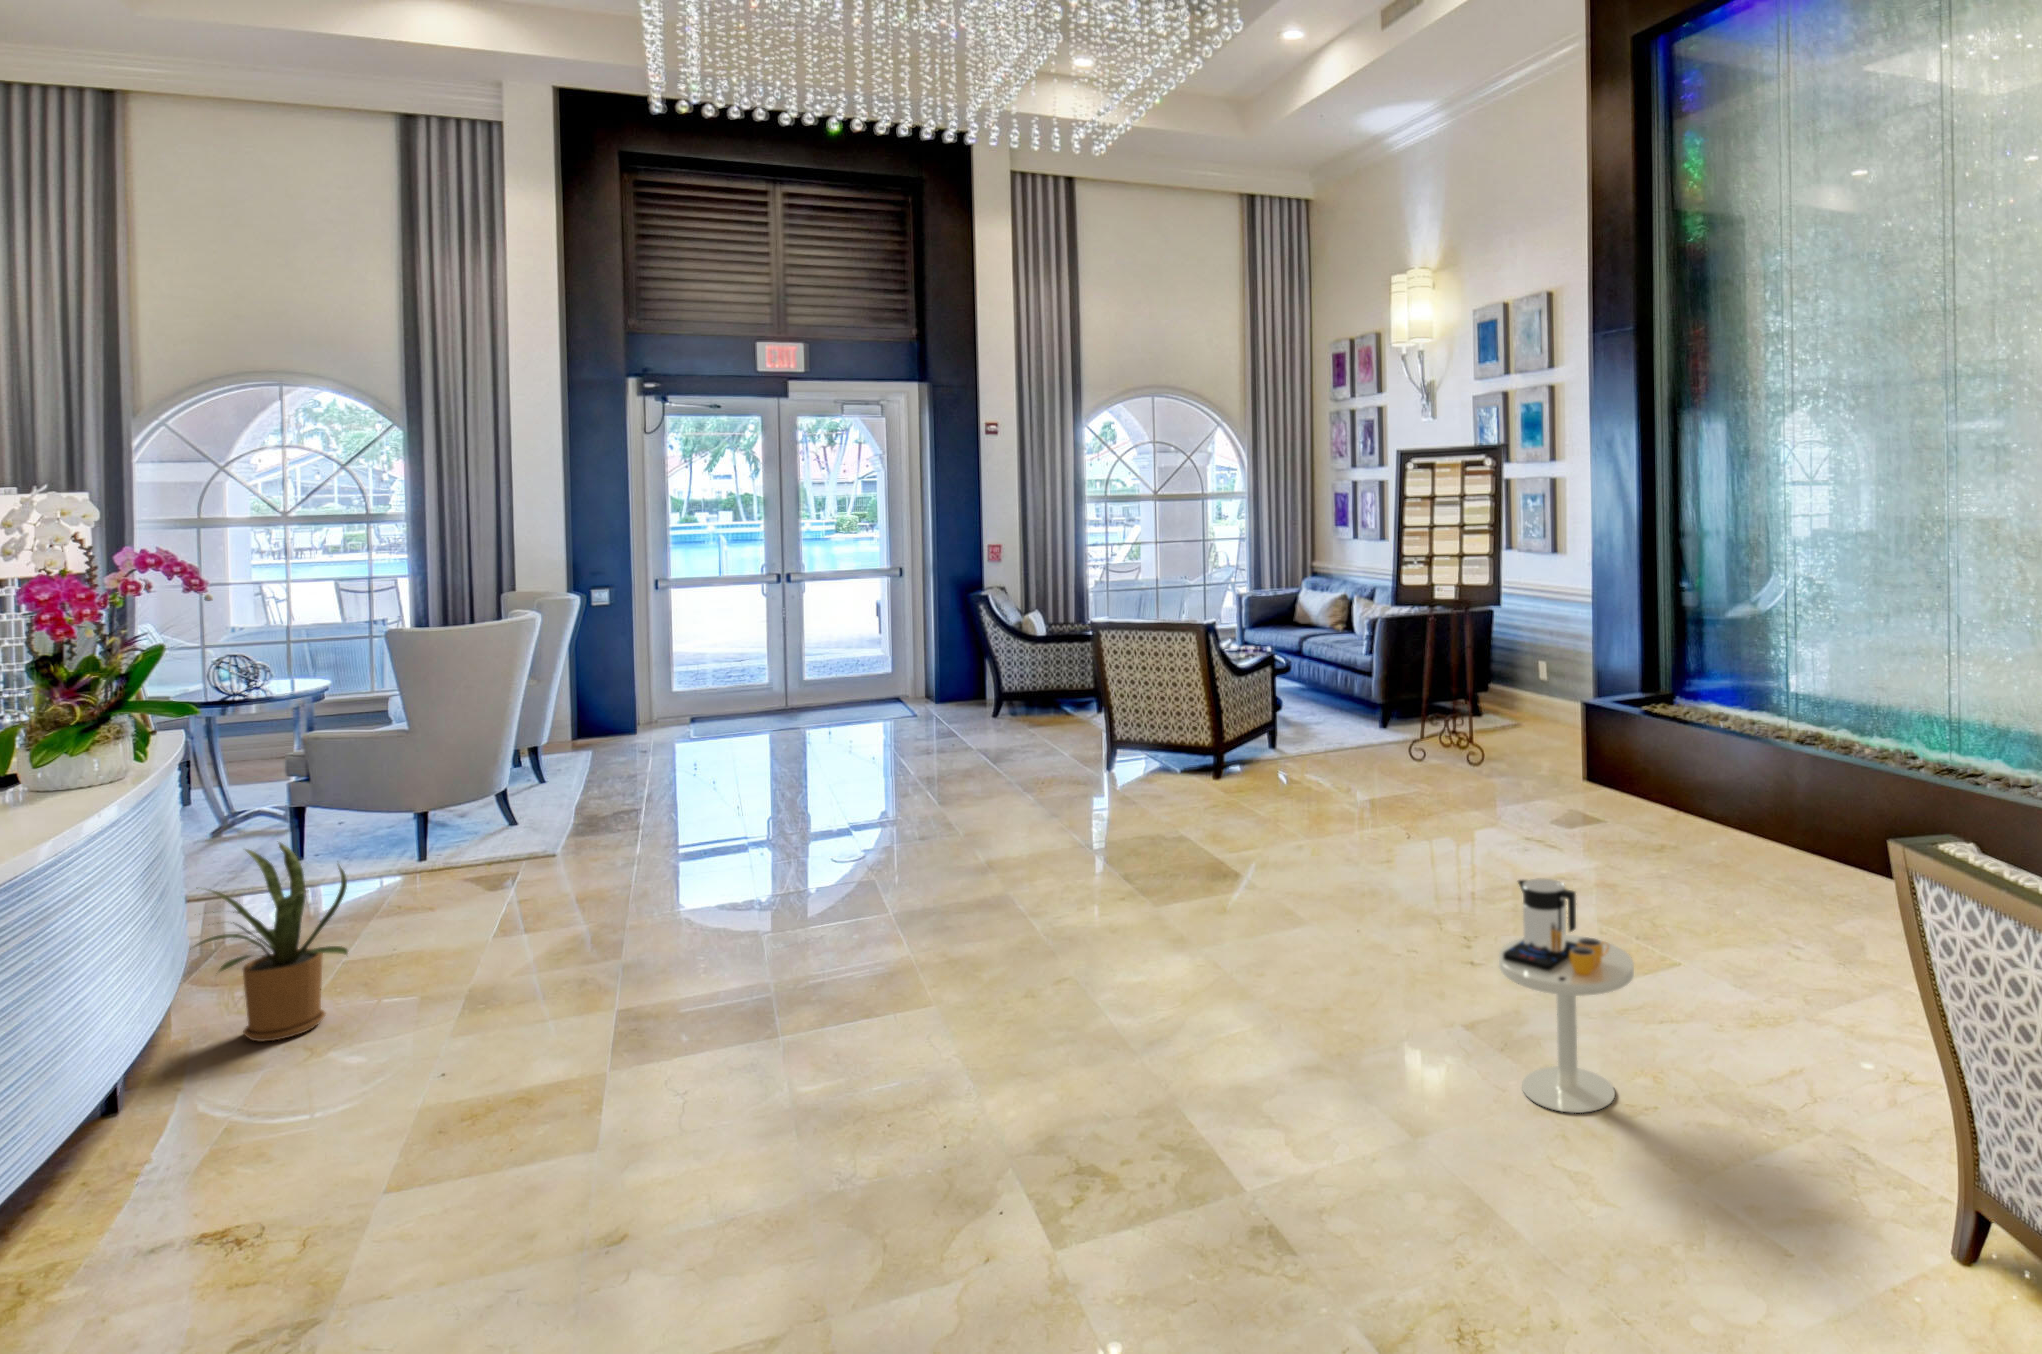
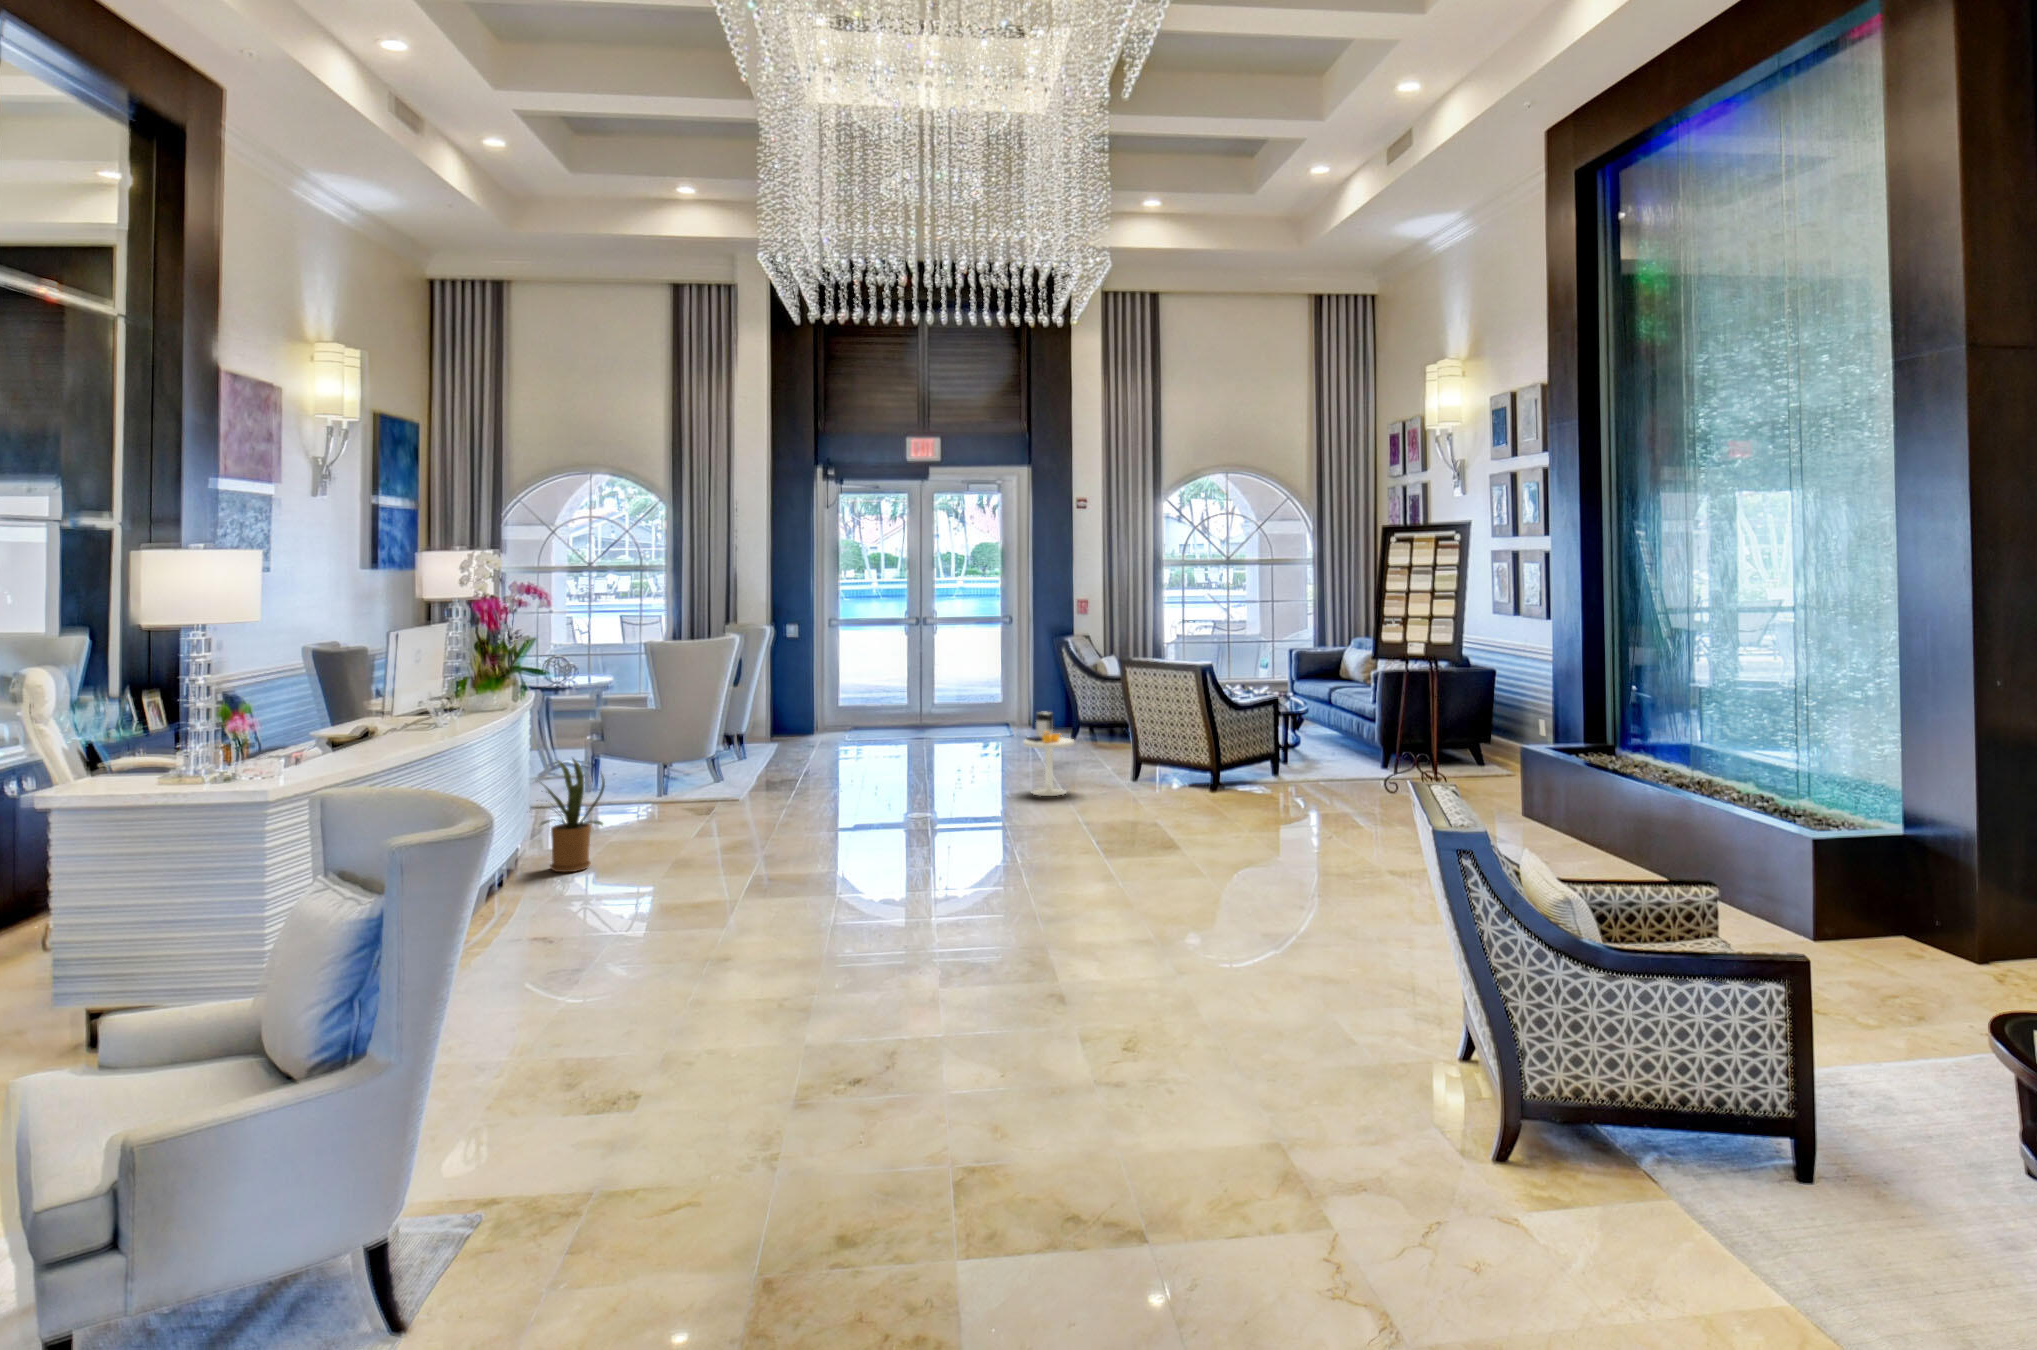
side table: present [1499,879,1634,1113] -> present [1023,712,1075,796]

